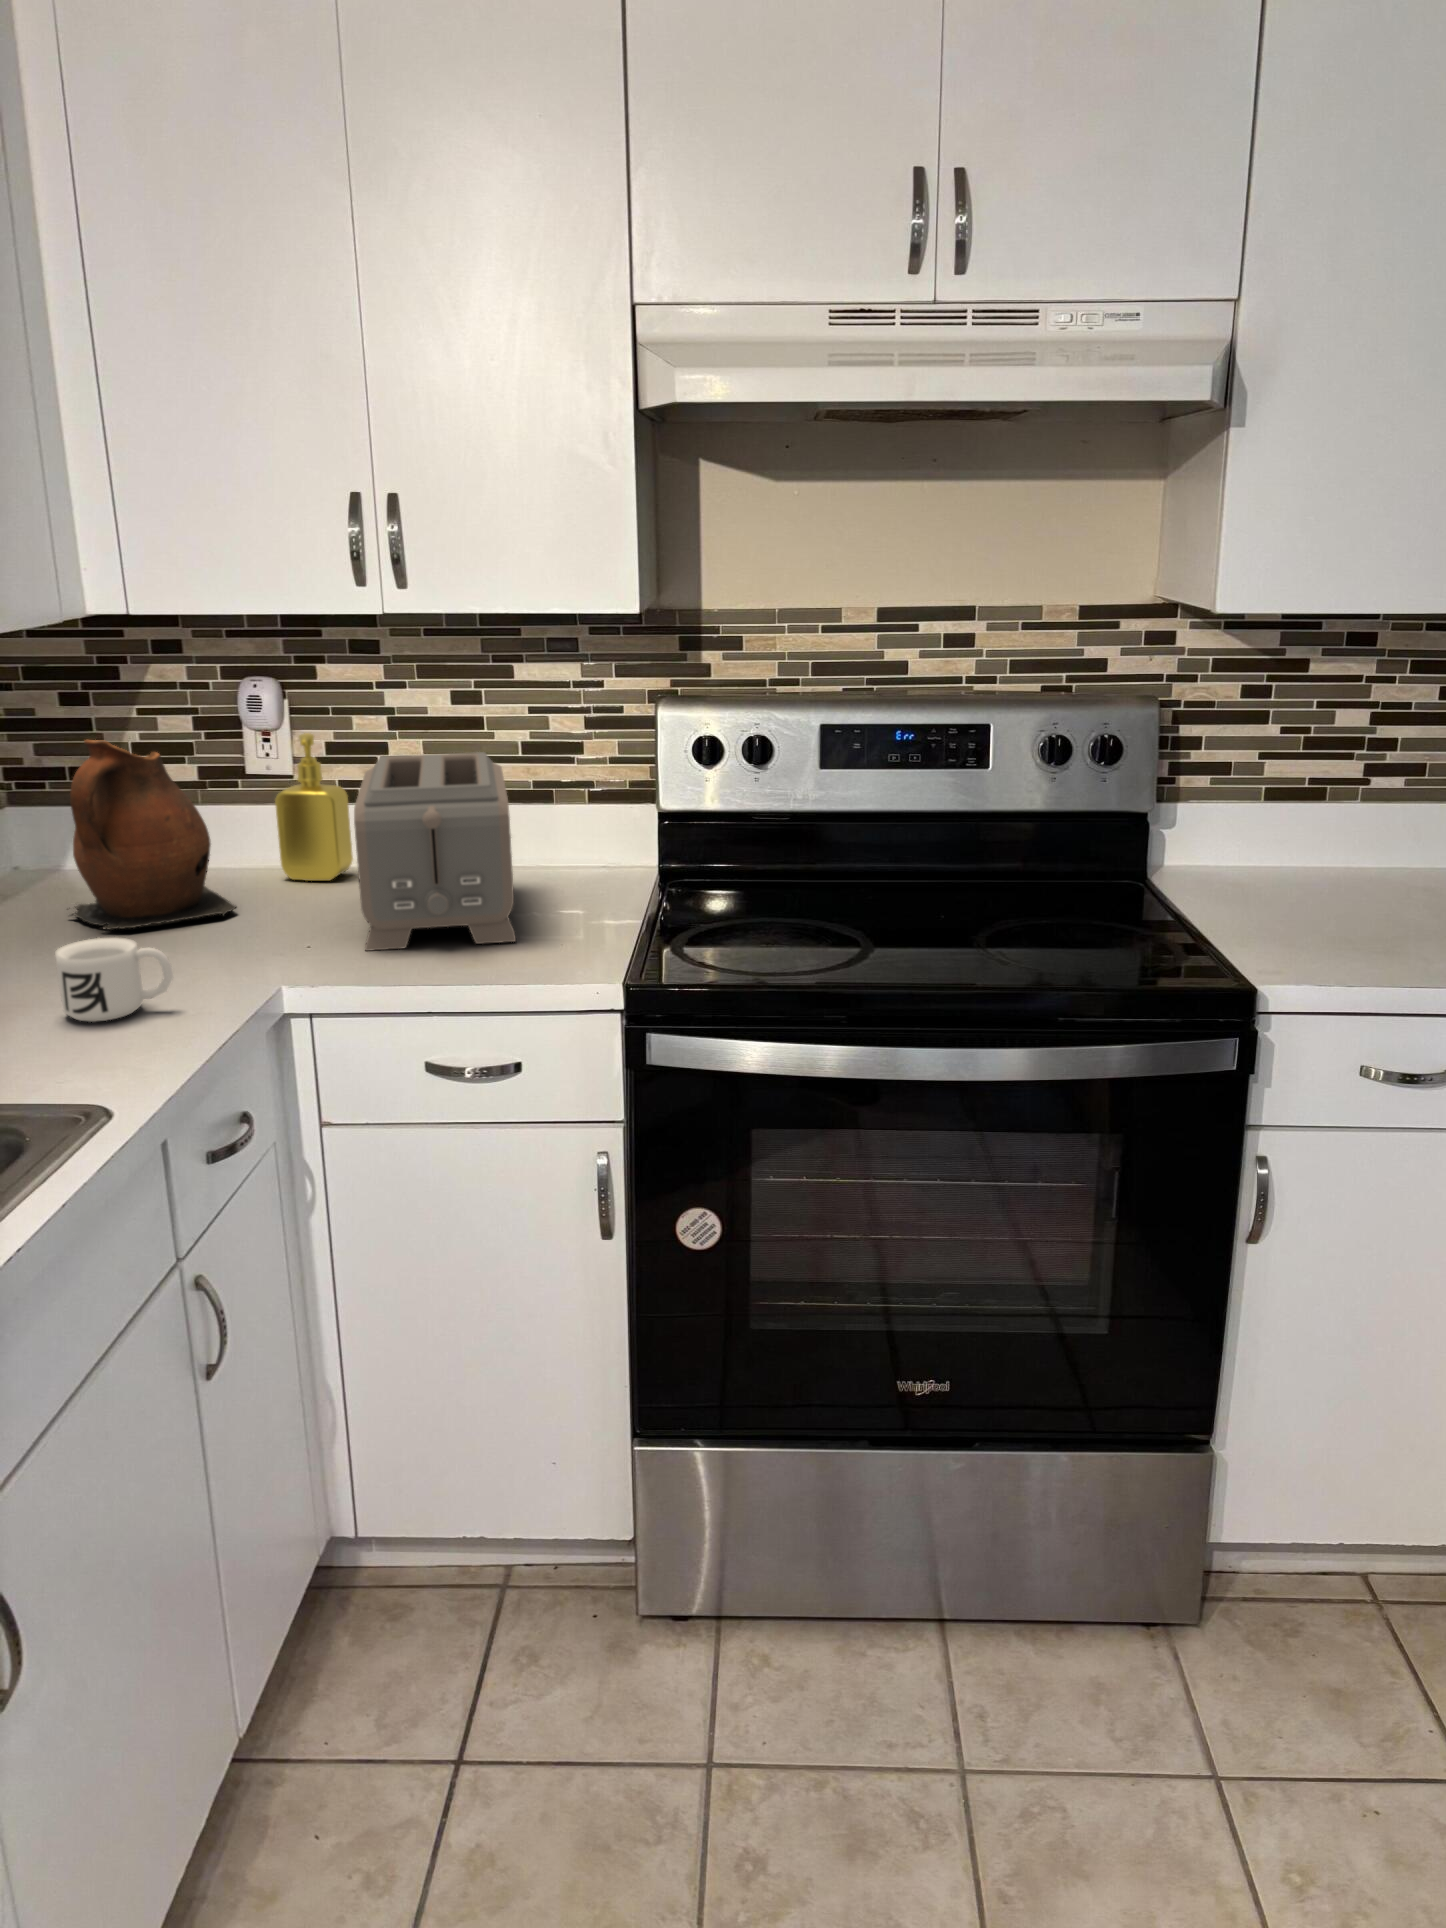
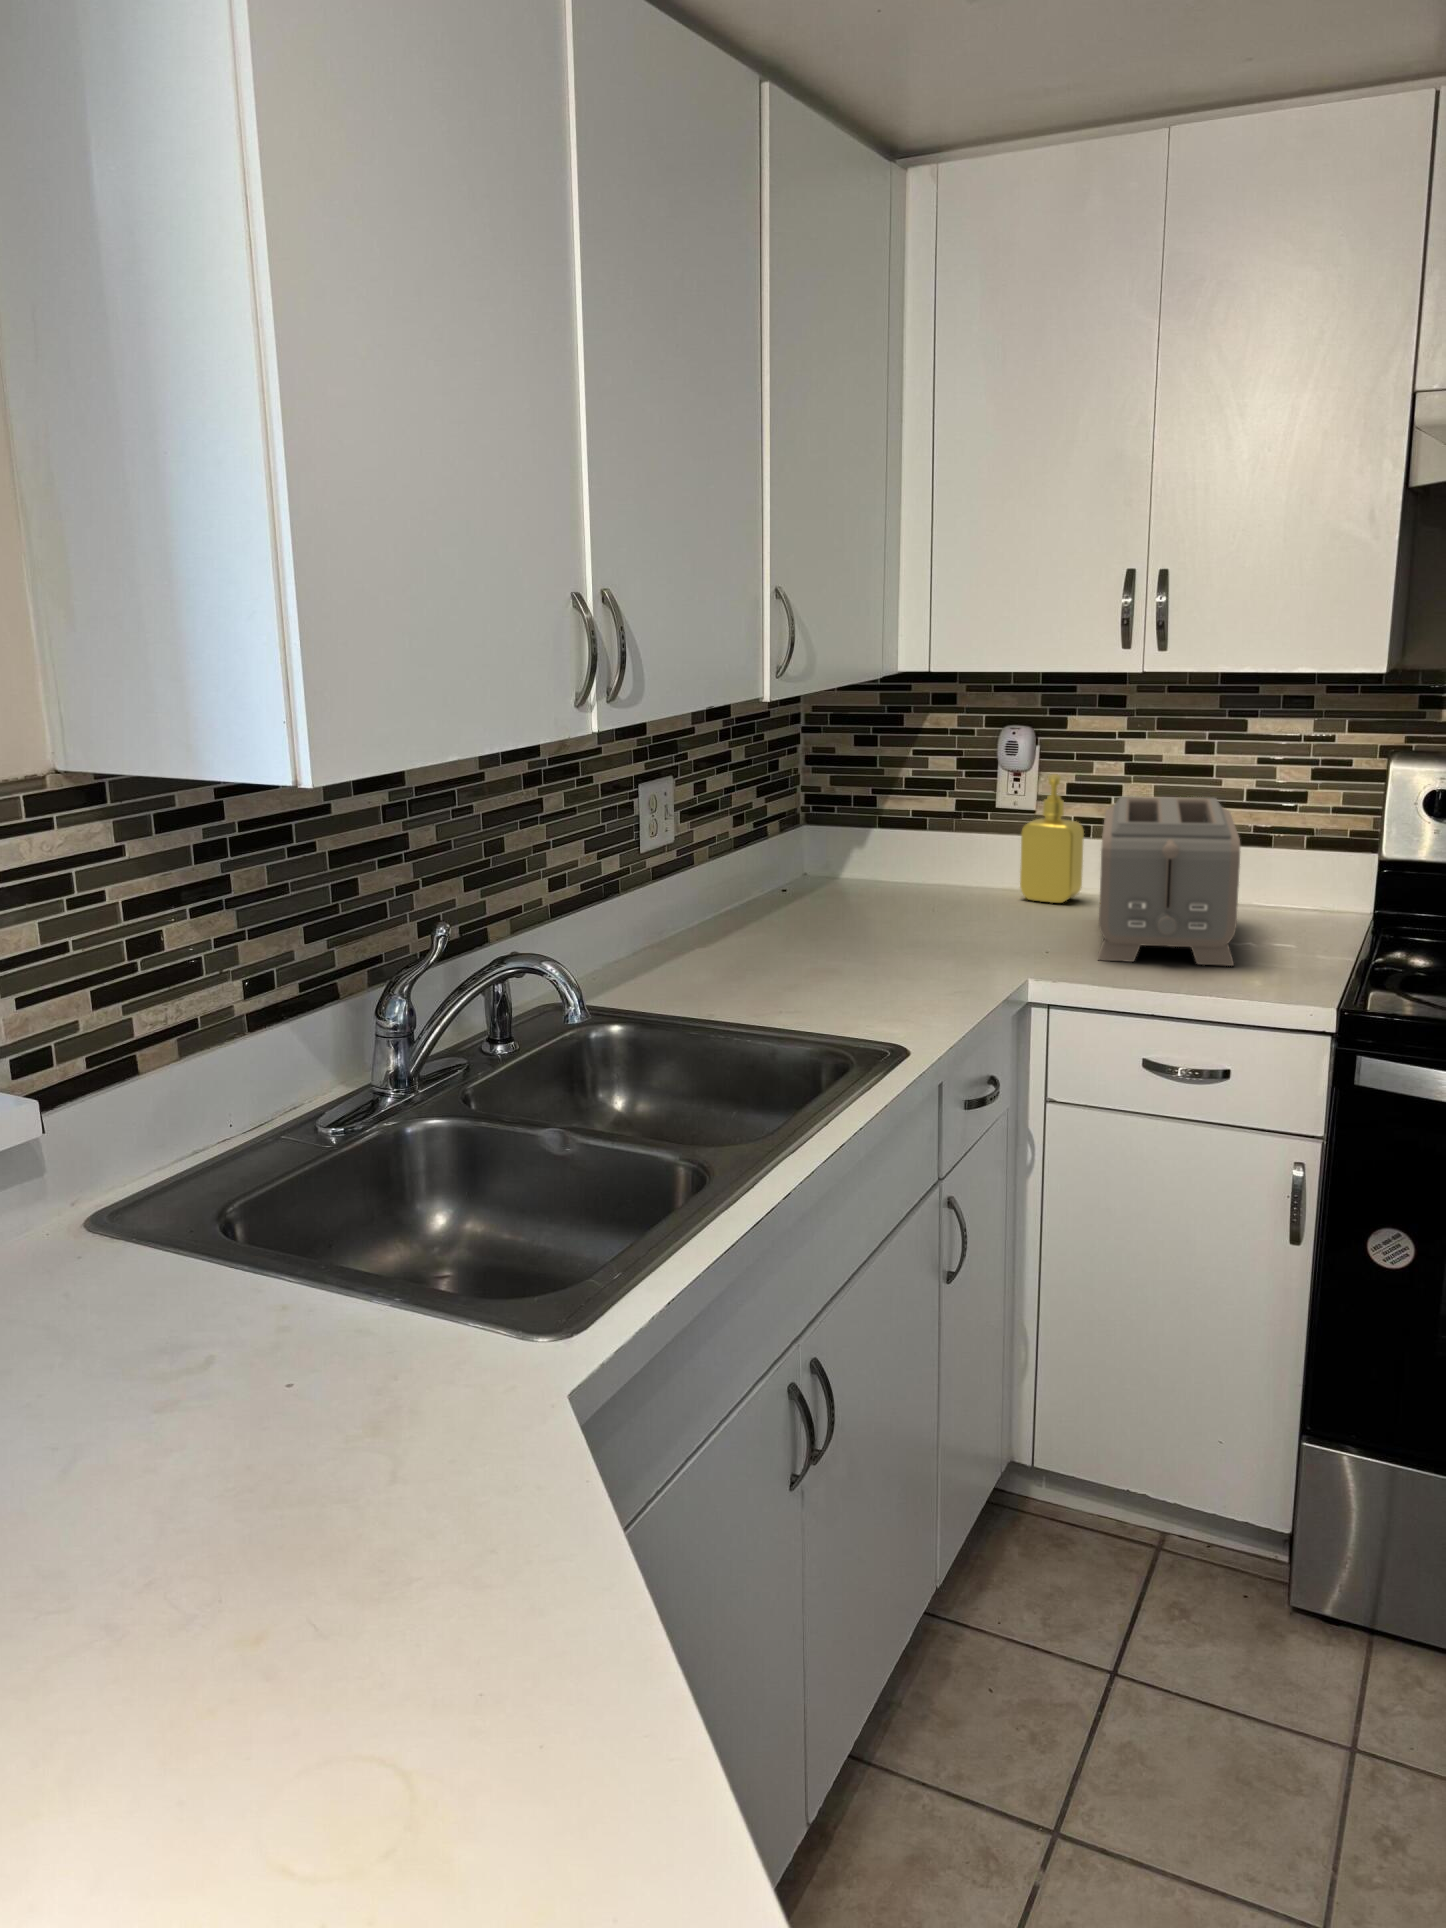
ceramic pitcher: present [70,740,236,929] -> none [851,770,987,925]
mug: present [55,938,173,1022] -> none [865,925,951,989]

